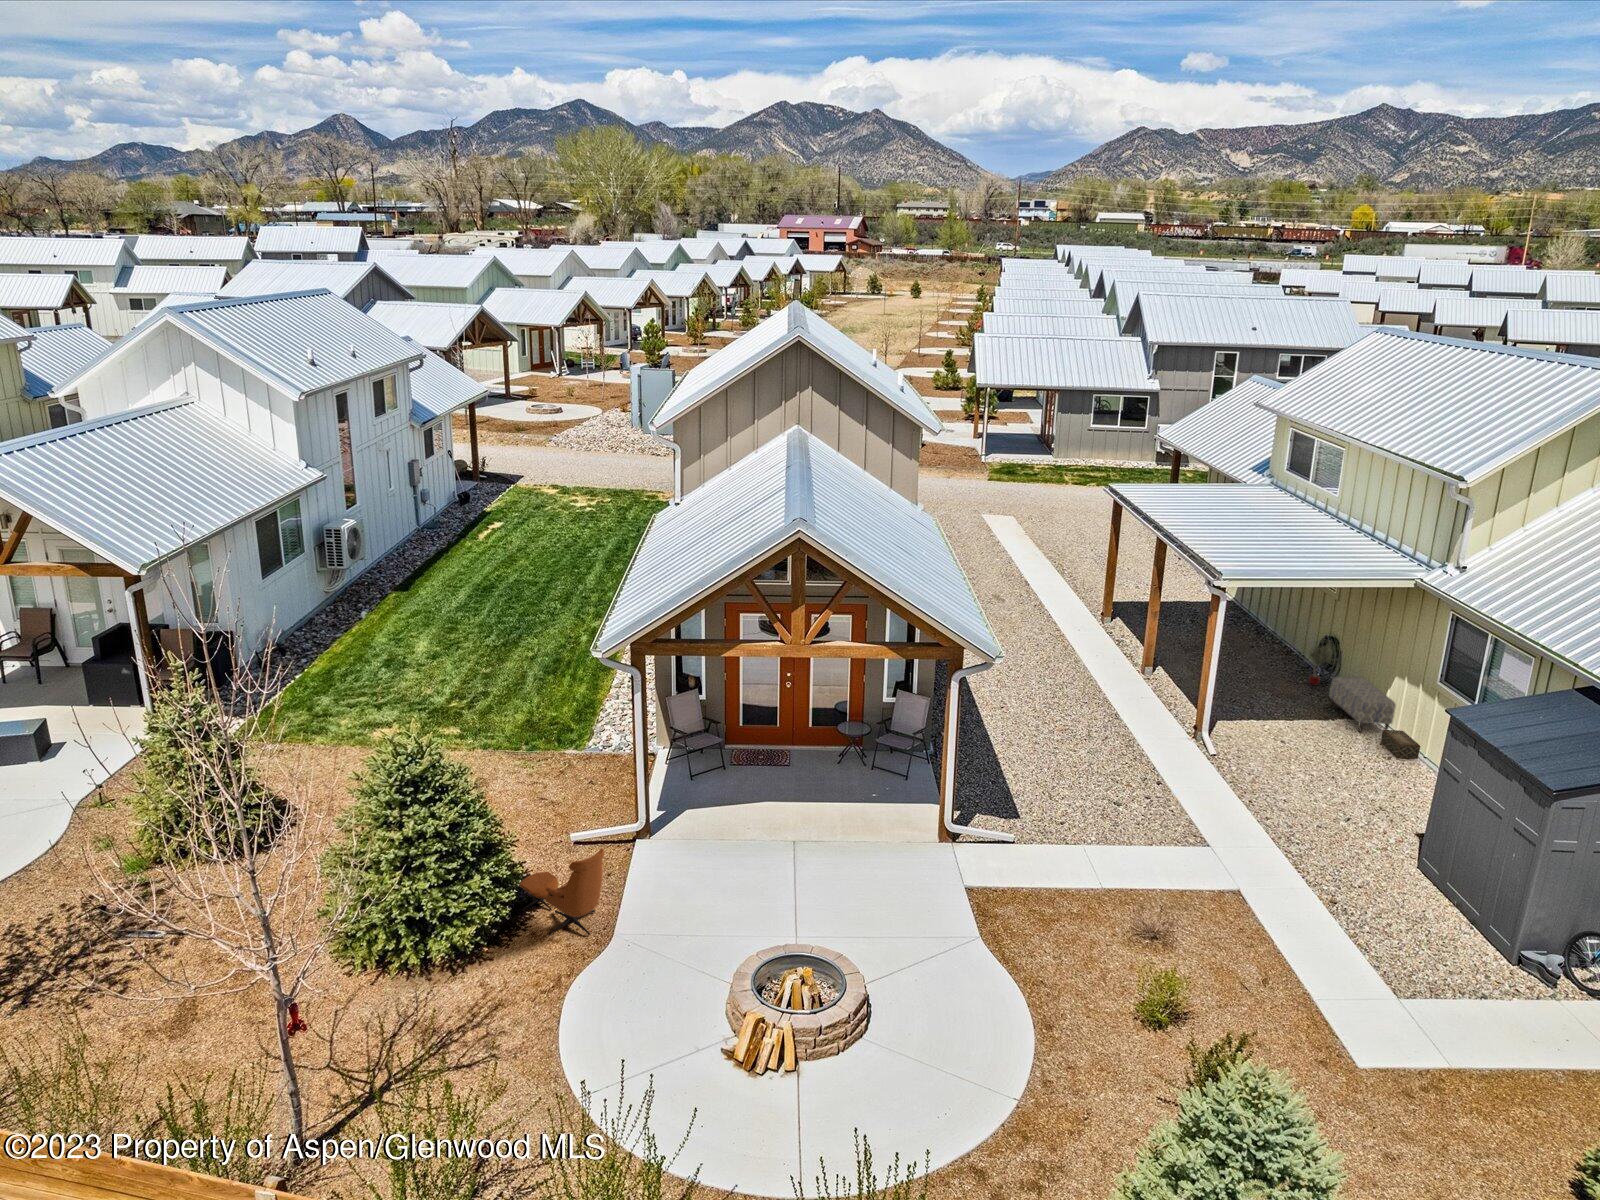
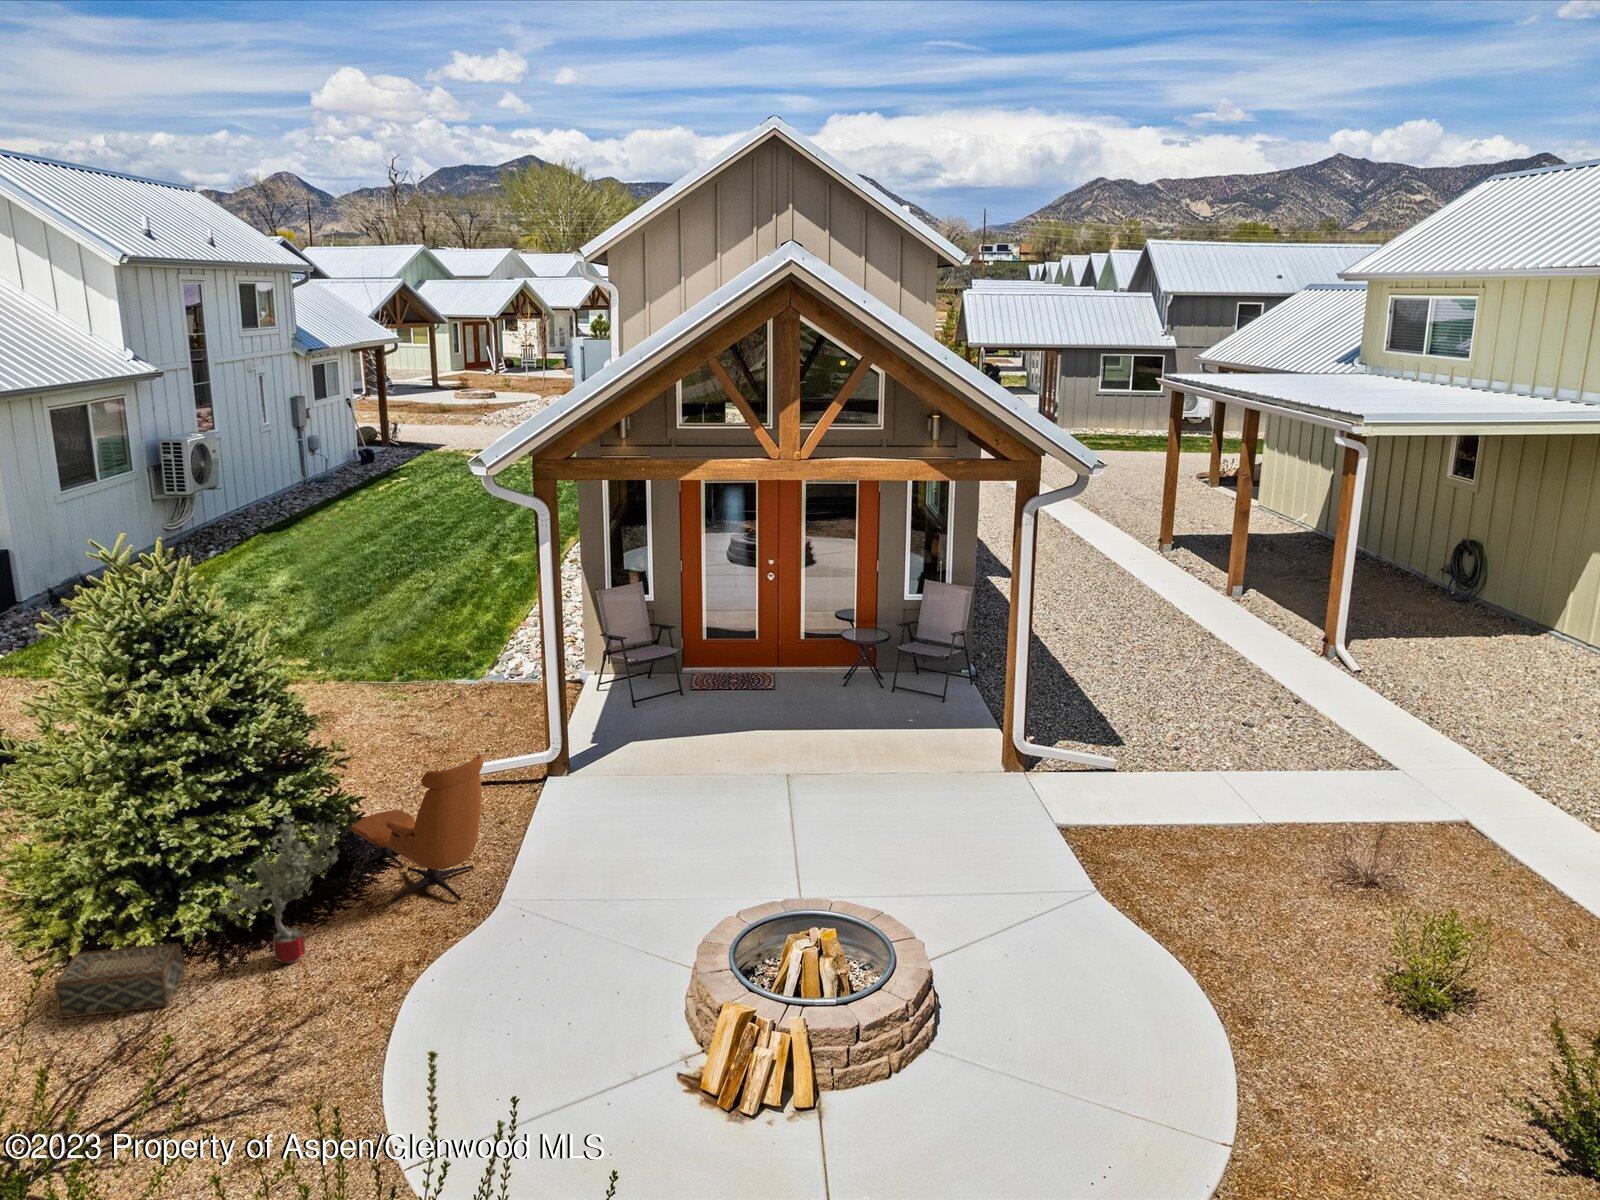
potted tree: present [1309,640,1337,685] -> present [220,816,339,964]
bench: present [1329,677,1396,732] -> none [1445,590,1544,653]
woven basket: present [1381,730,1420,759] -> present [54,943,185,1018]

